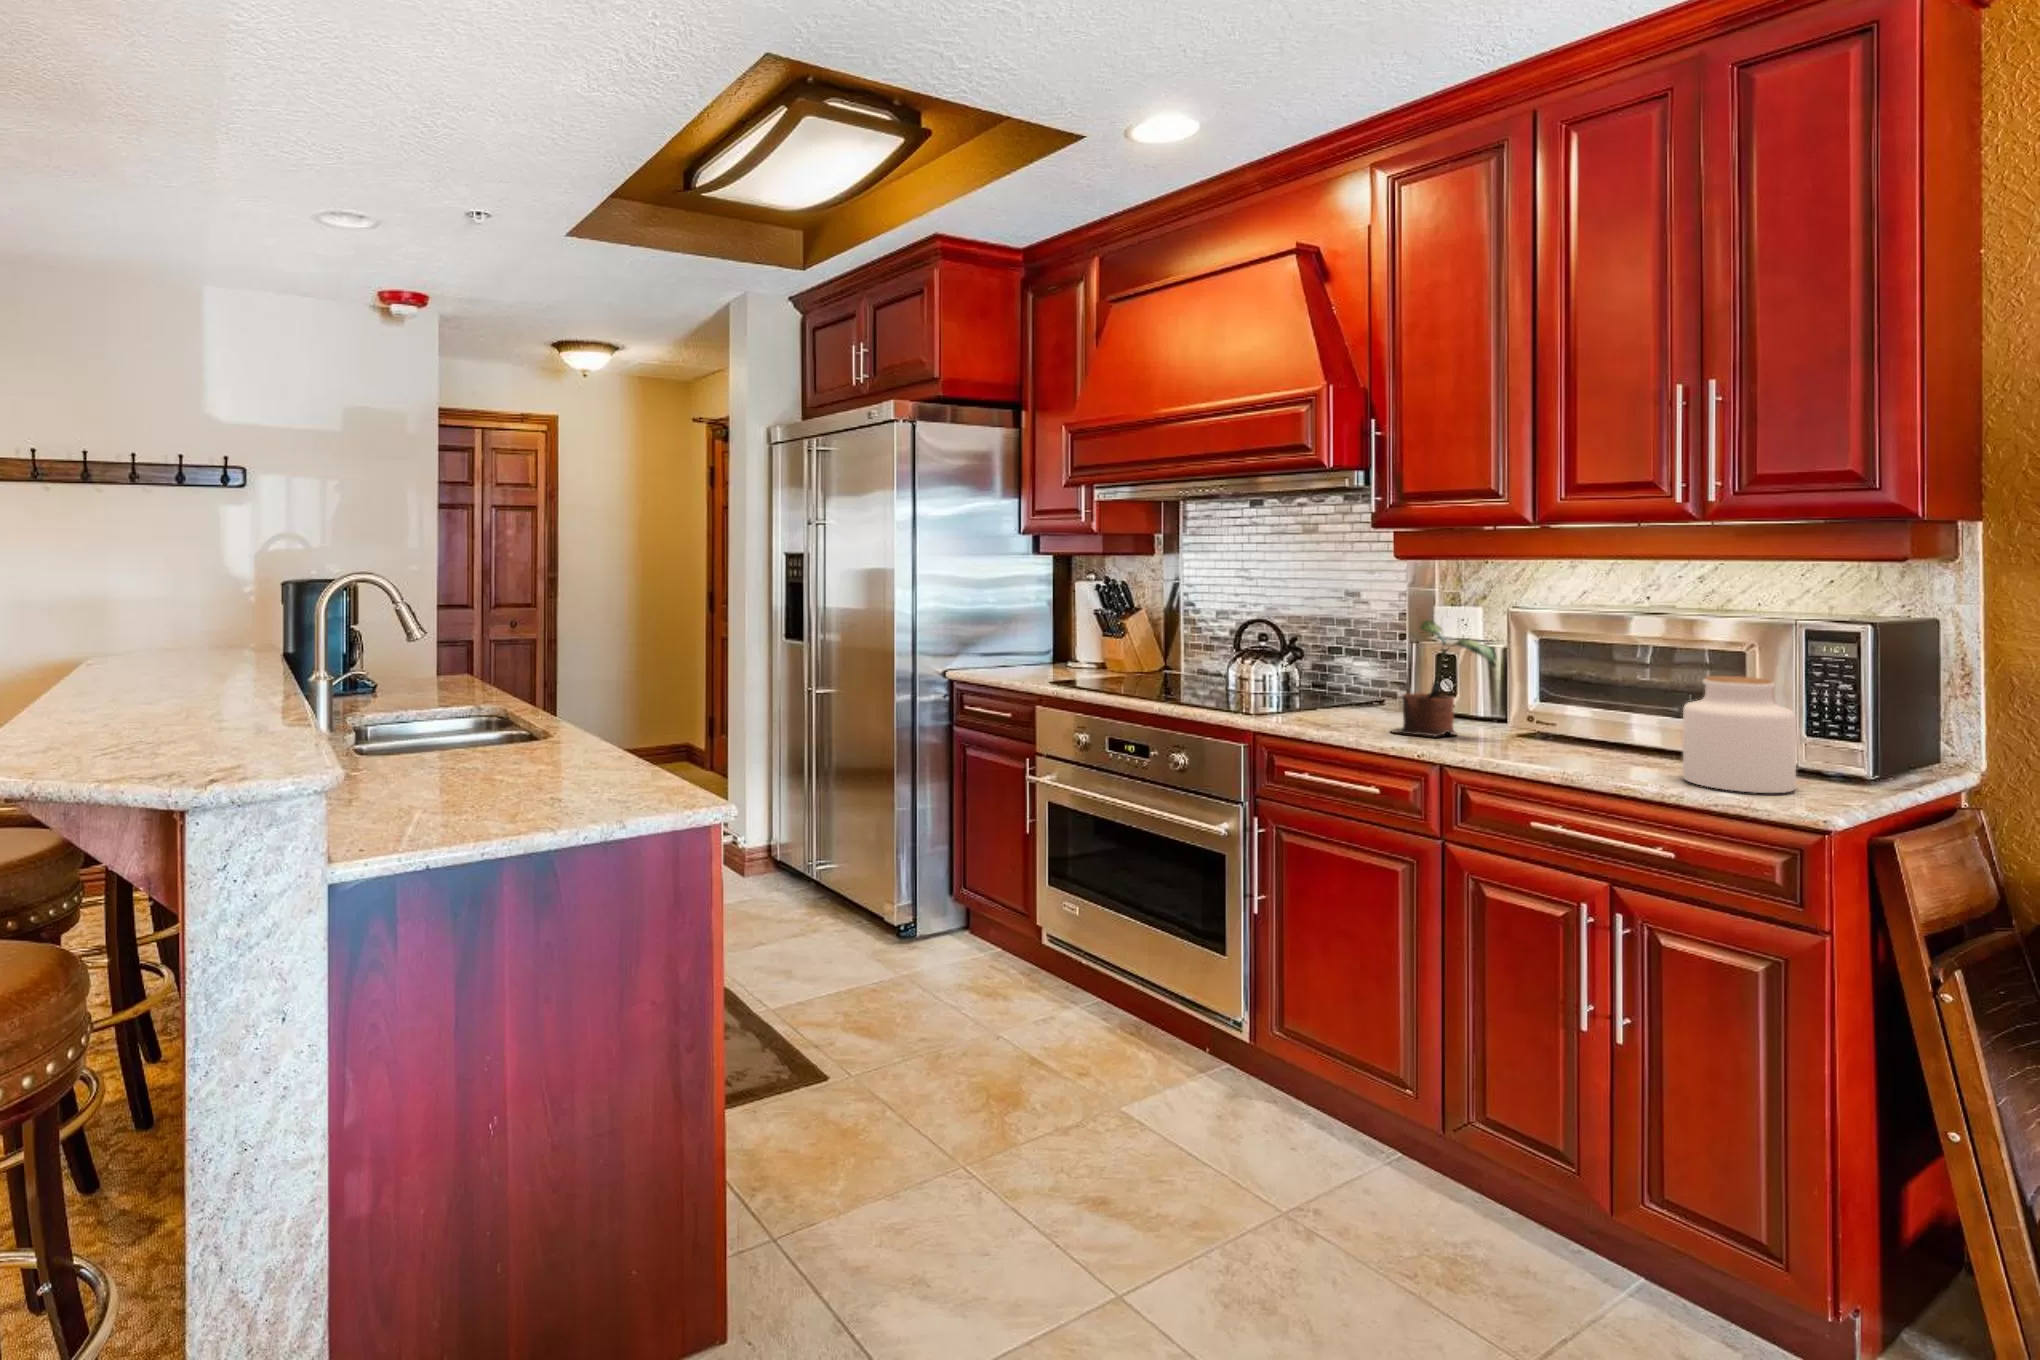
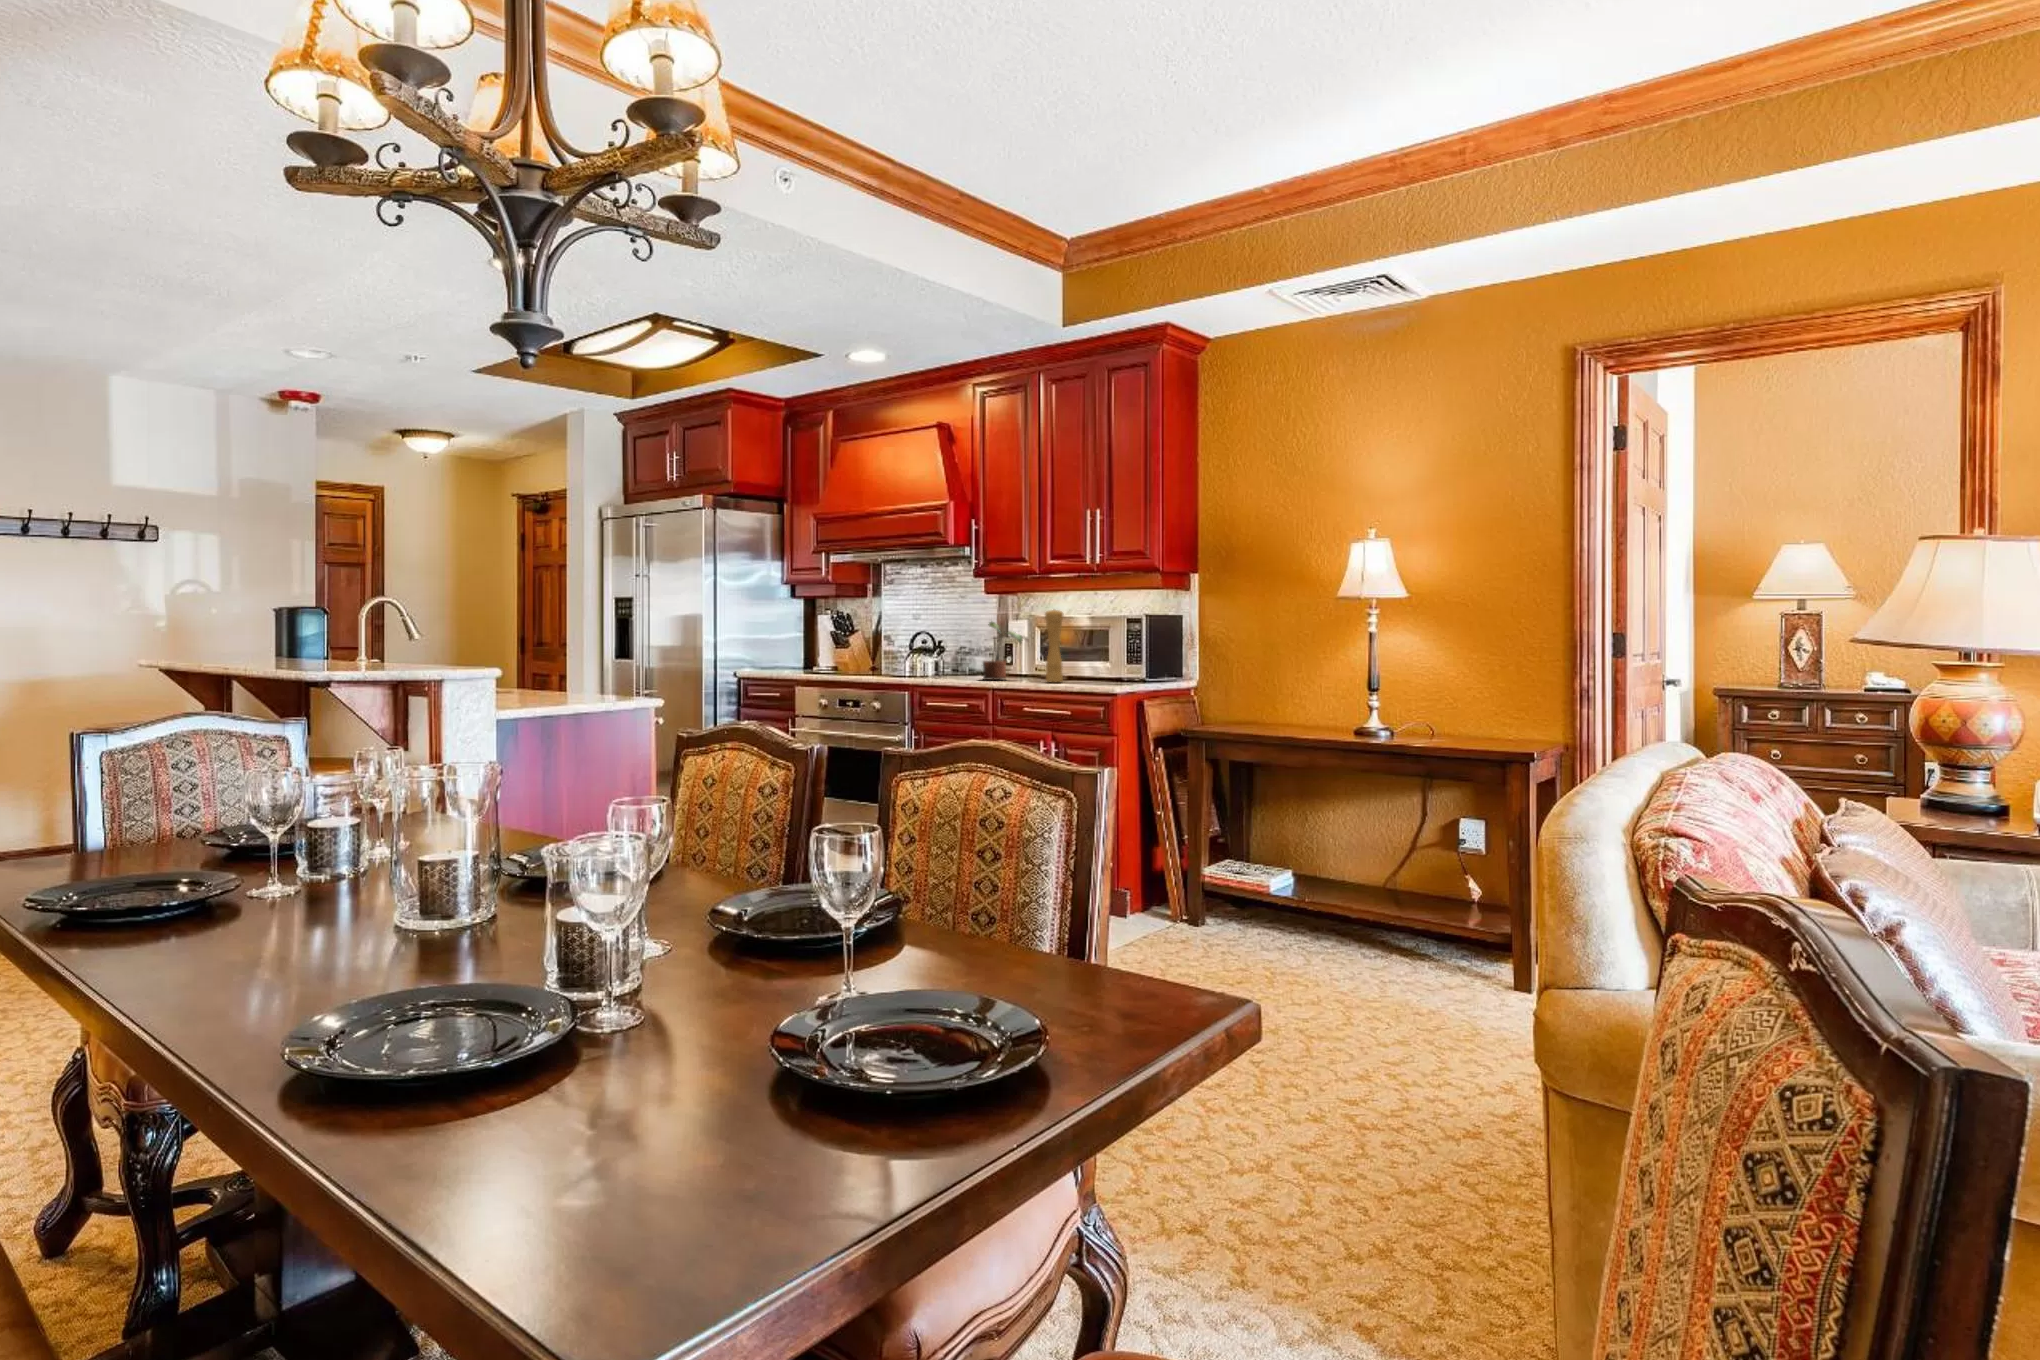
pepper mill: none [1565,602,1613,761] -> present [1045,610,1063,682]
jar: present [1683,676,1796,793] -> none [1082,639,1120,685]

